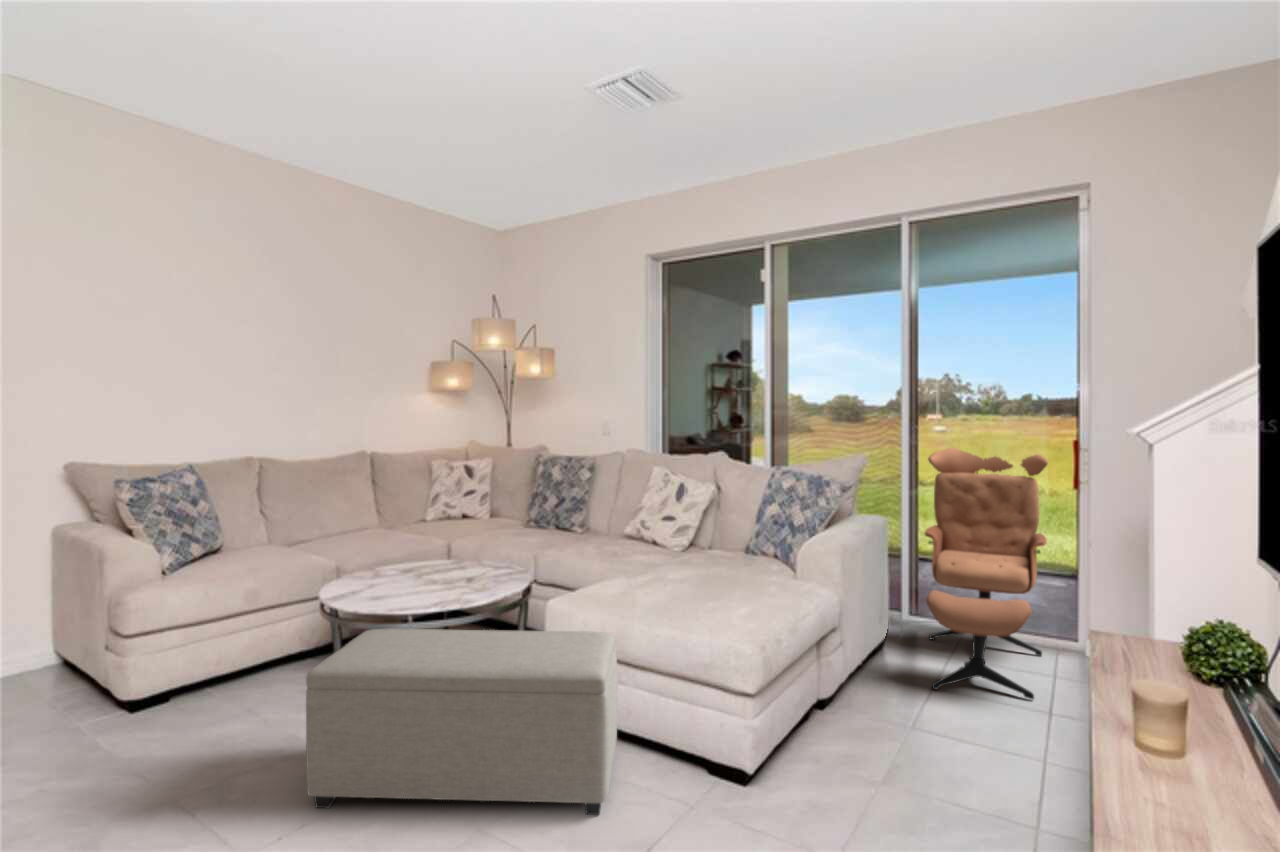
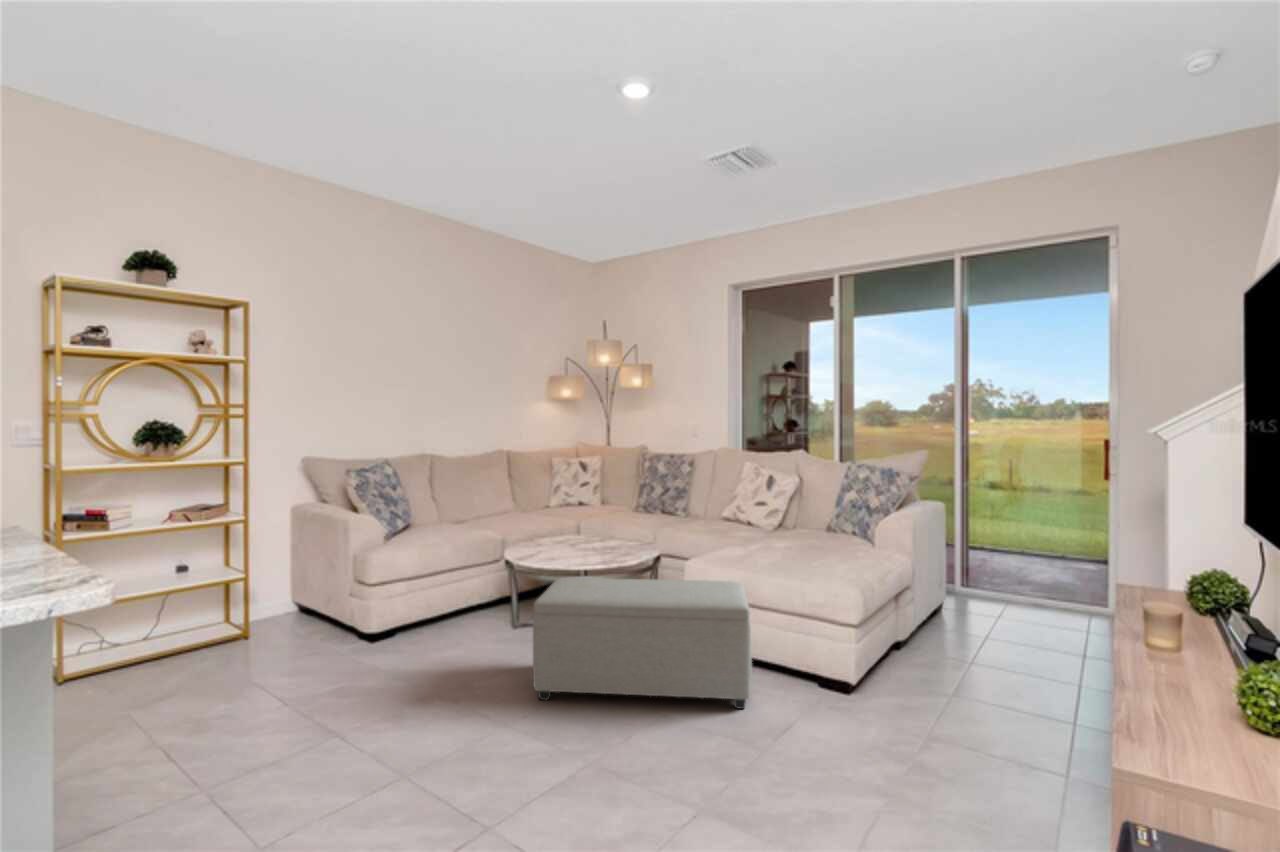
lounge chair: present [925,448,1048,699] -> none [976,445,1080,646]

